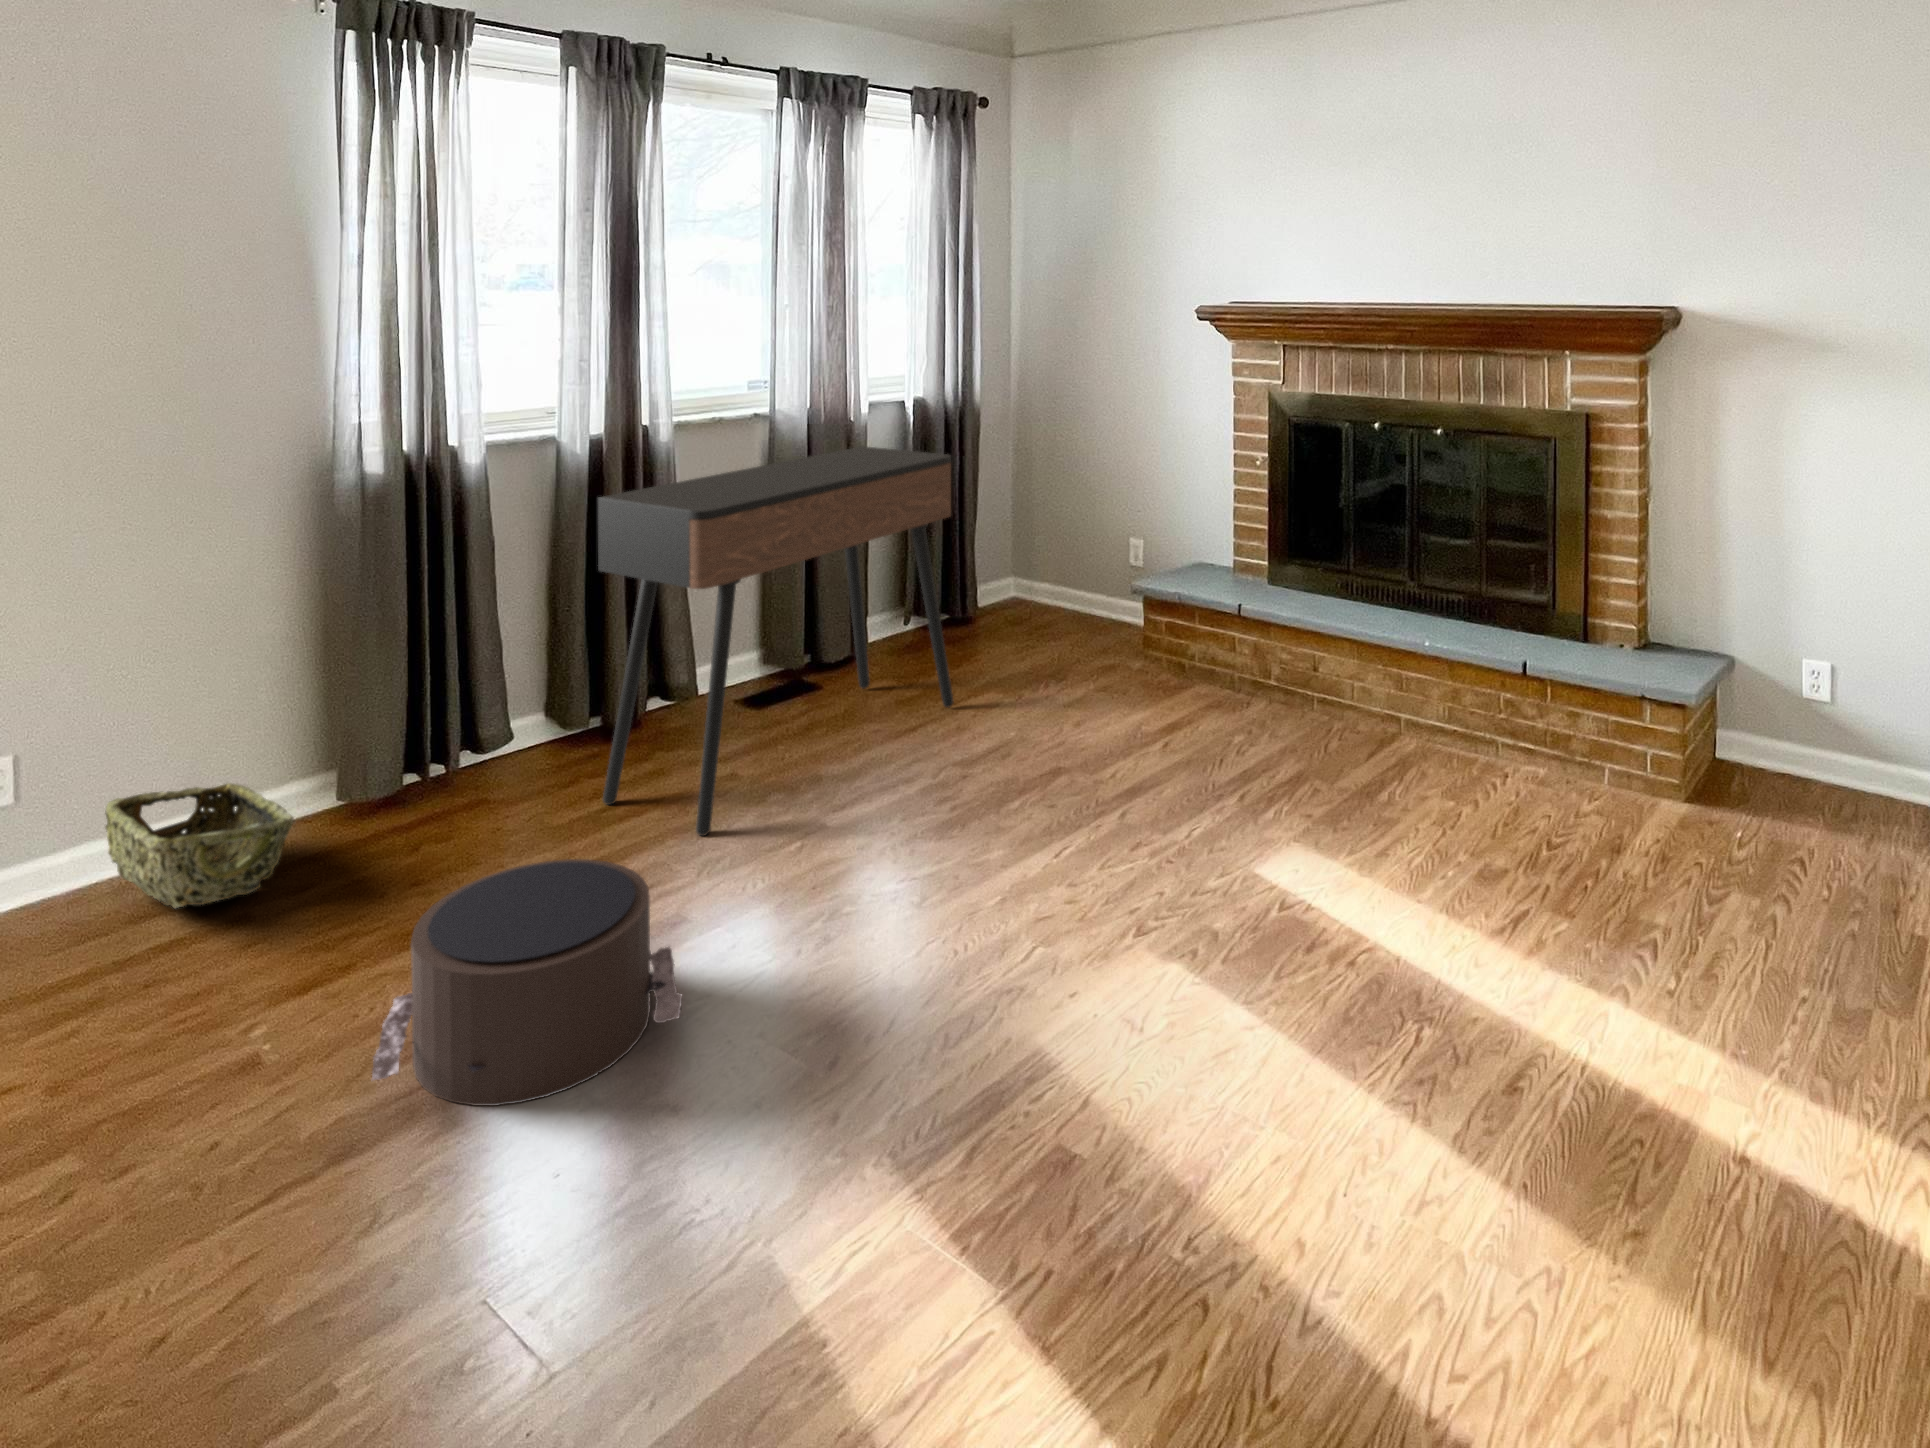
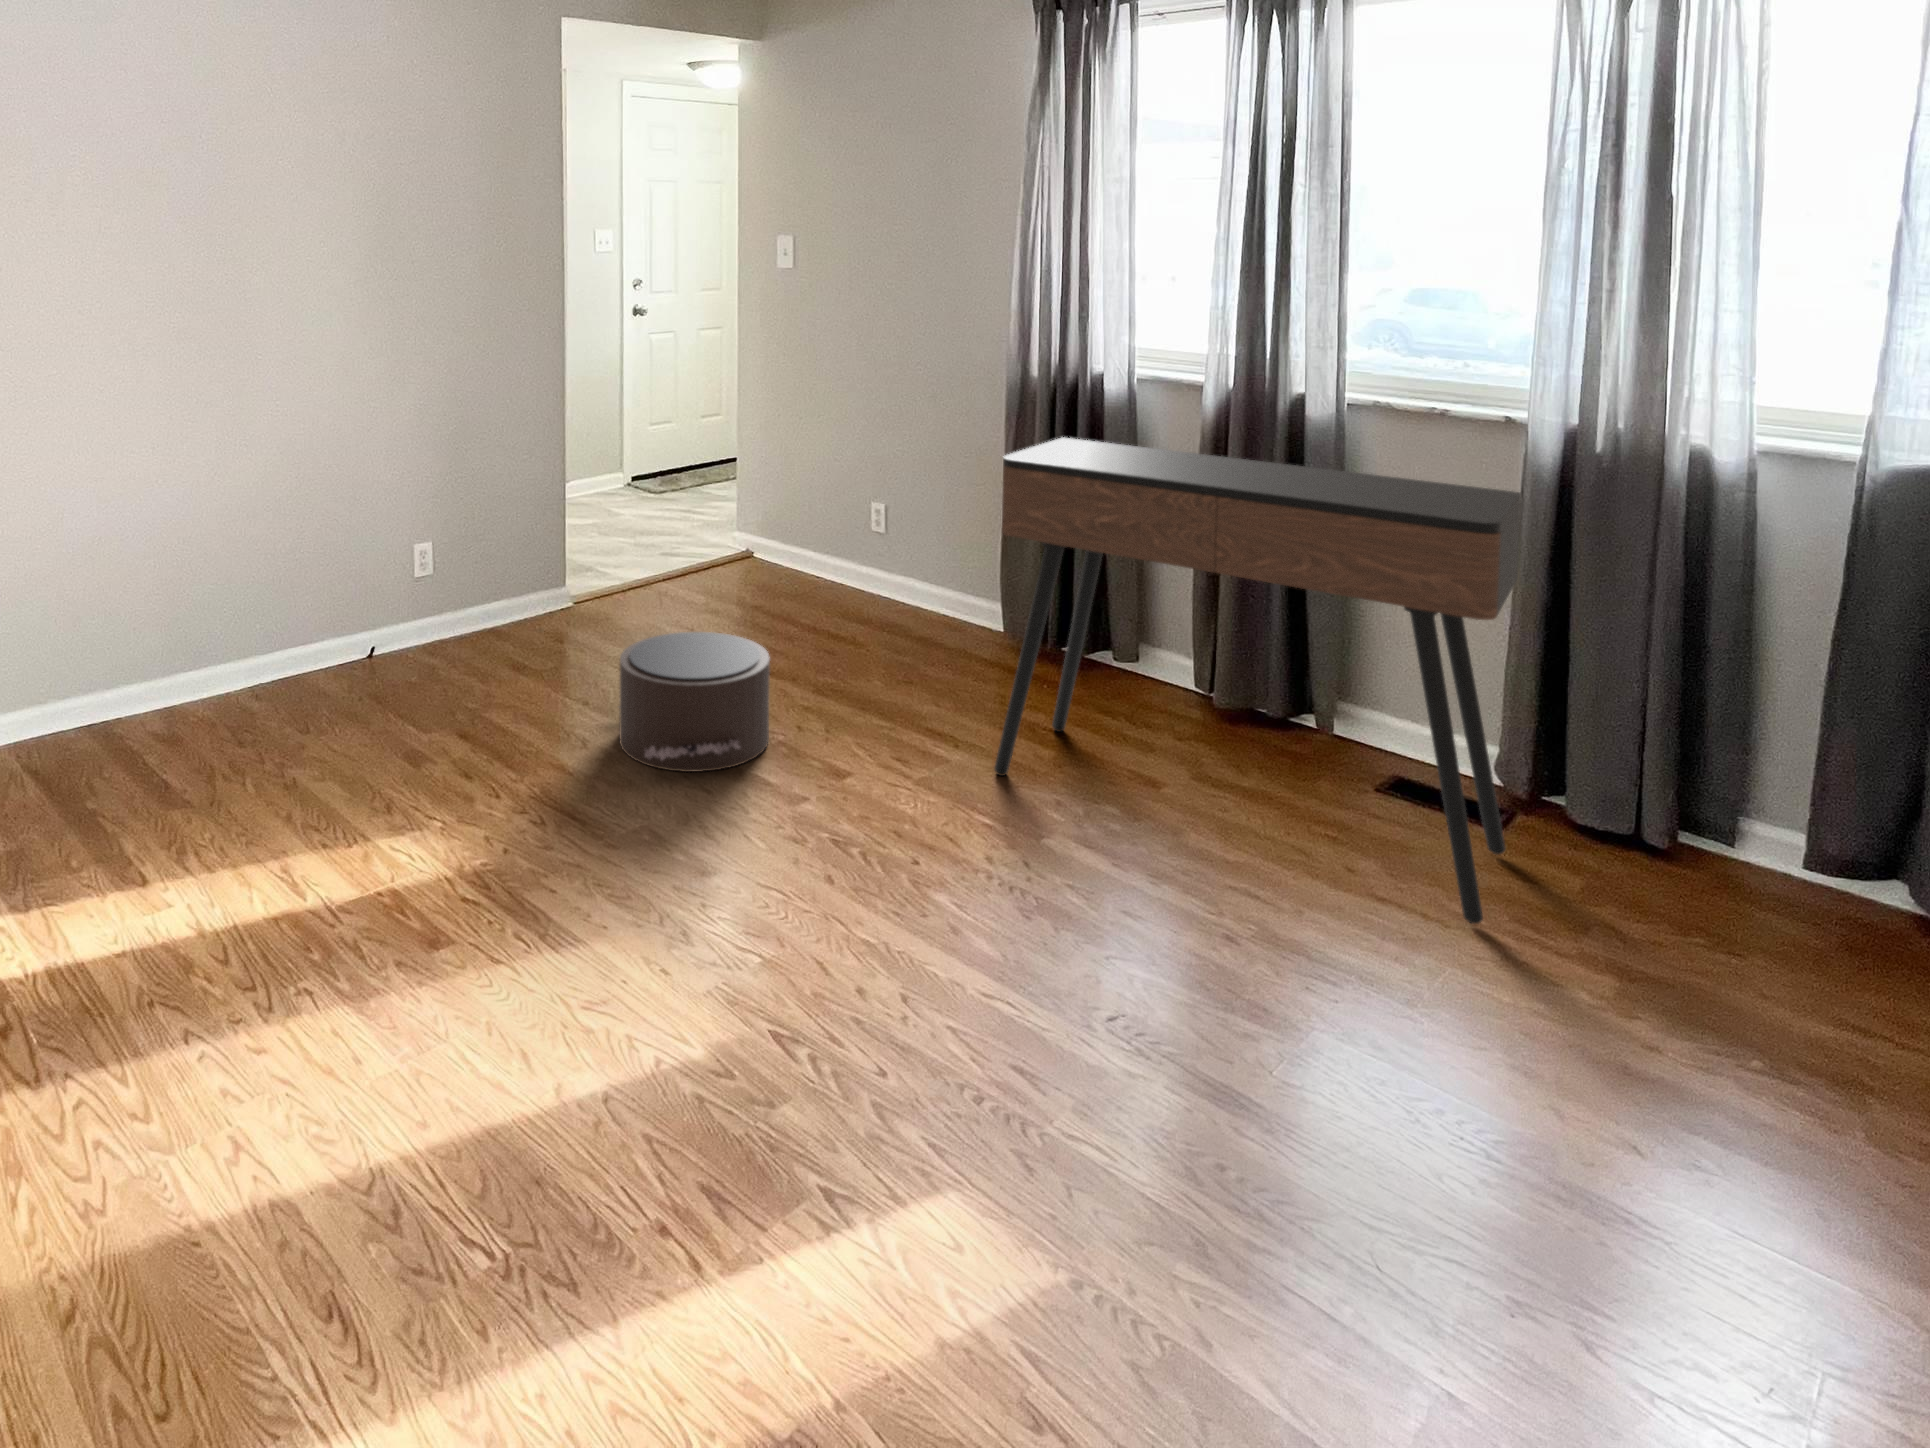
woven basket: present [105,783,294,908] -> none [837,558,962,640]

